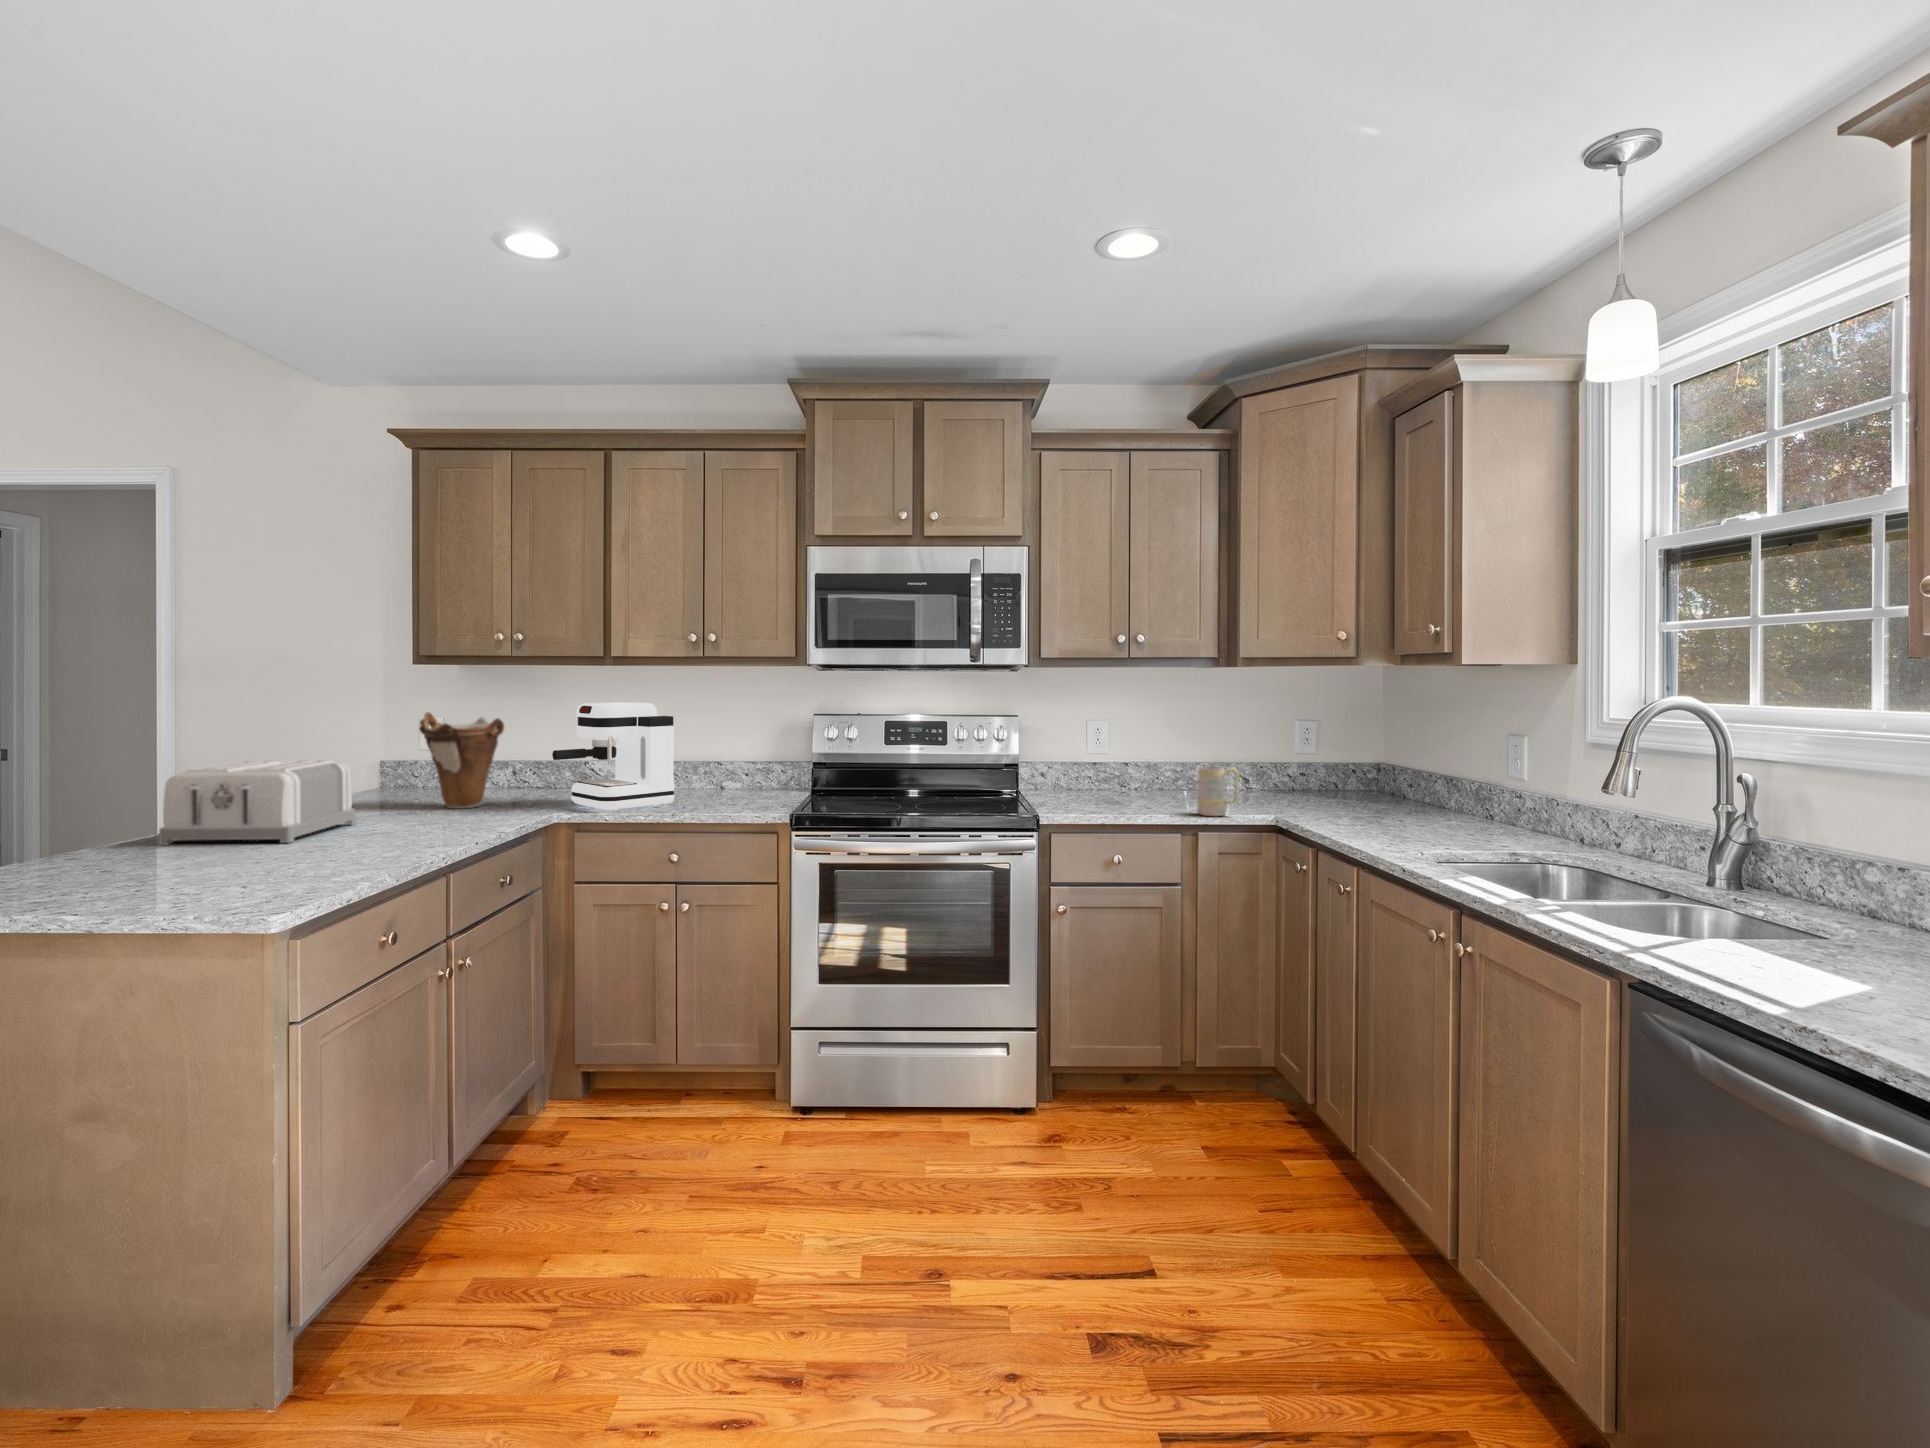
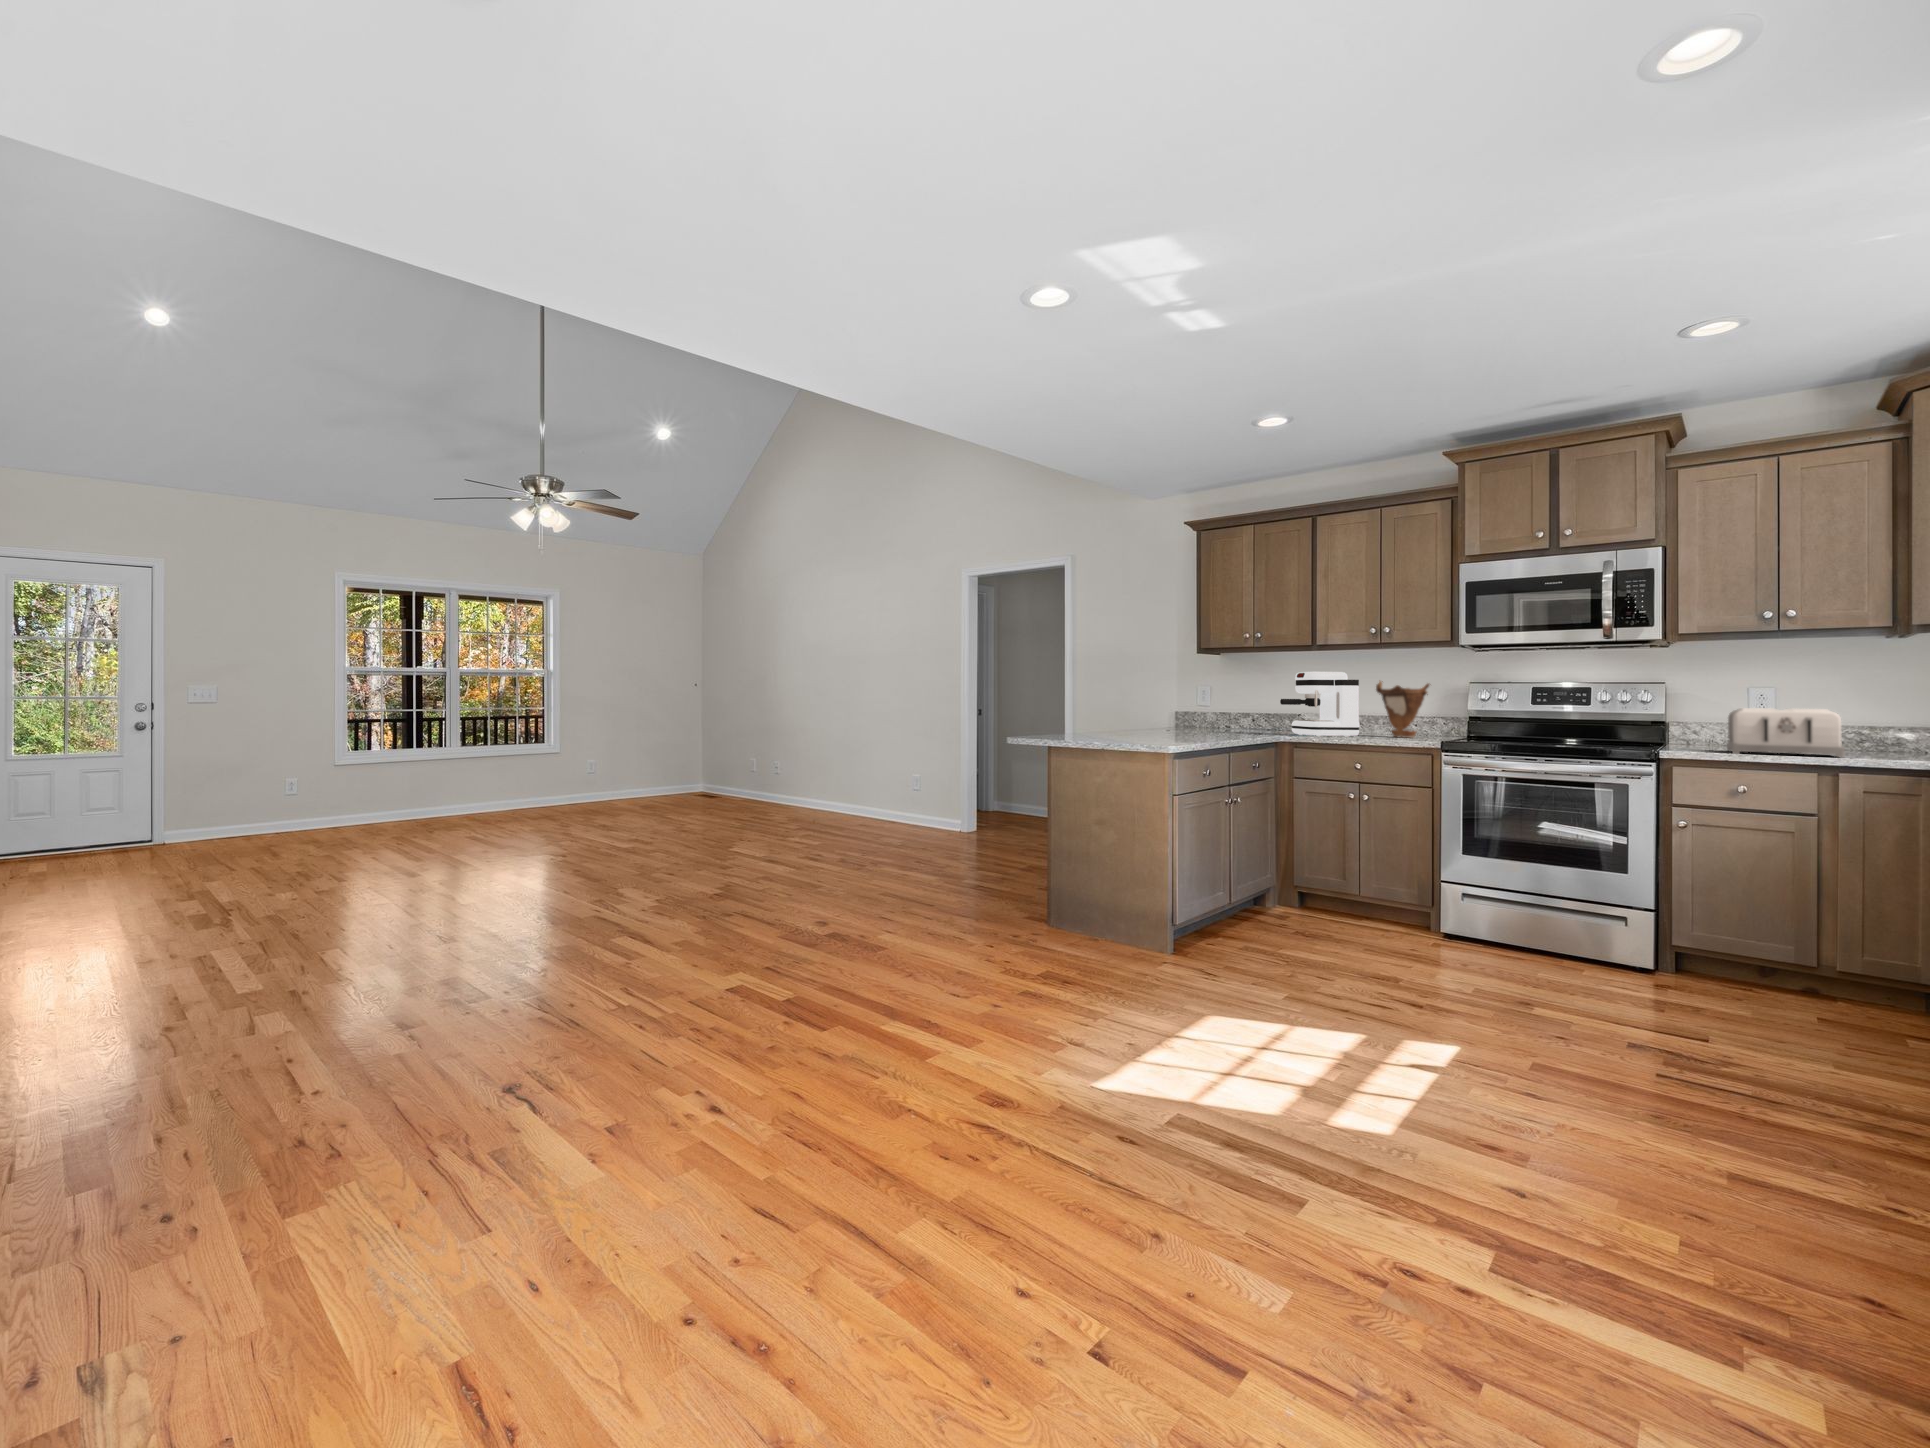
vase: present [419,712,504,809] -> present [1376,681,1429,738]
toaster: present [159,760,356,845] -> present [1727,708,1845,757]
mug: present [1197,767,1239,816] -> none [1842,718,1892,760]

